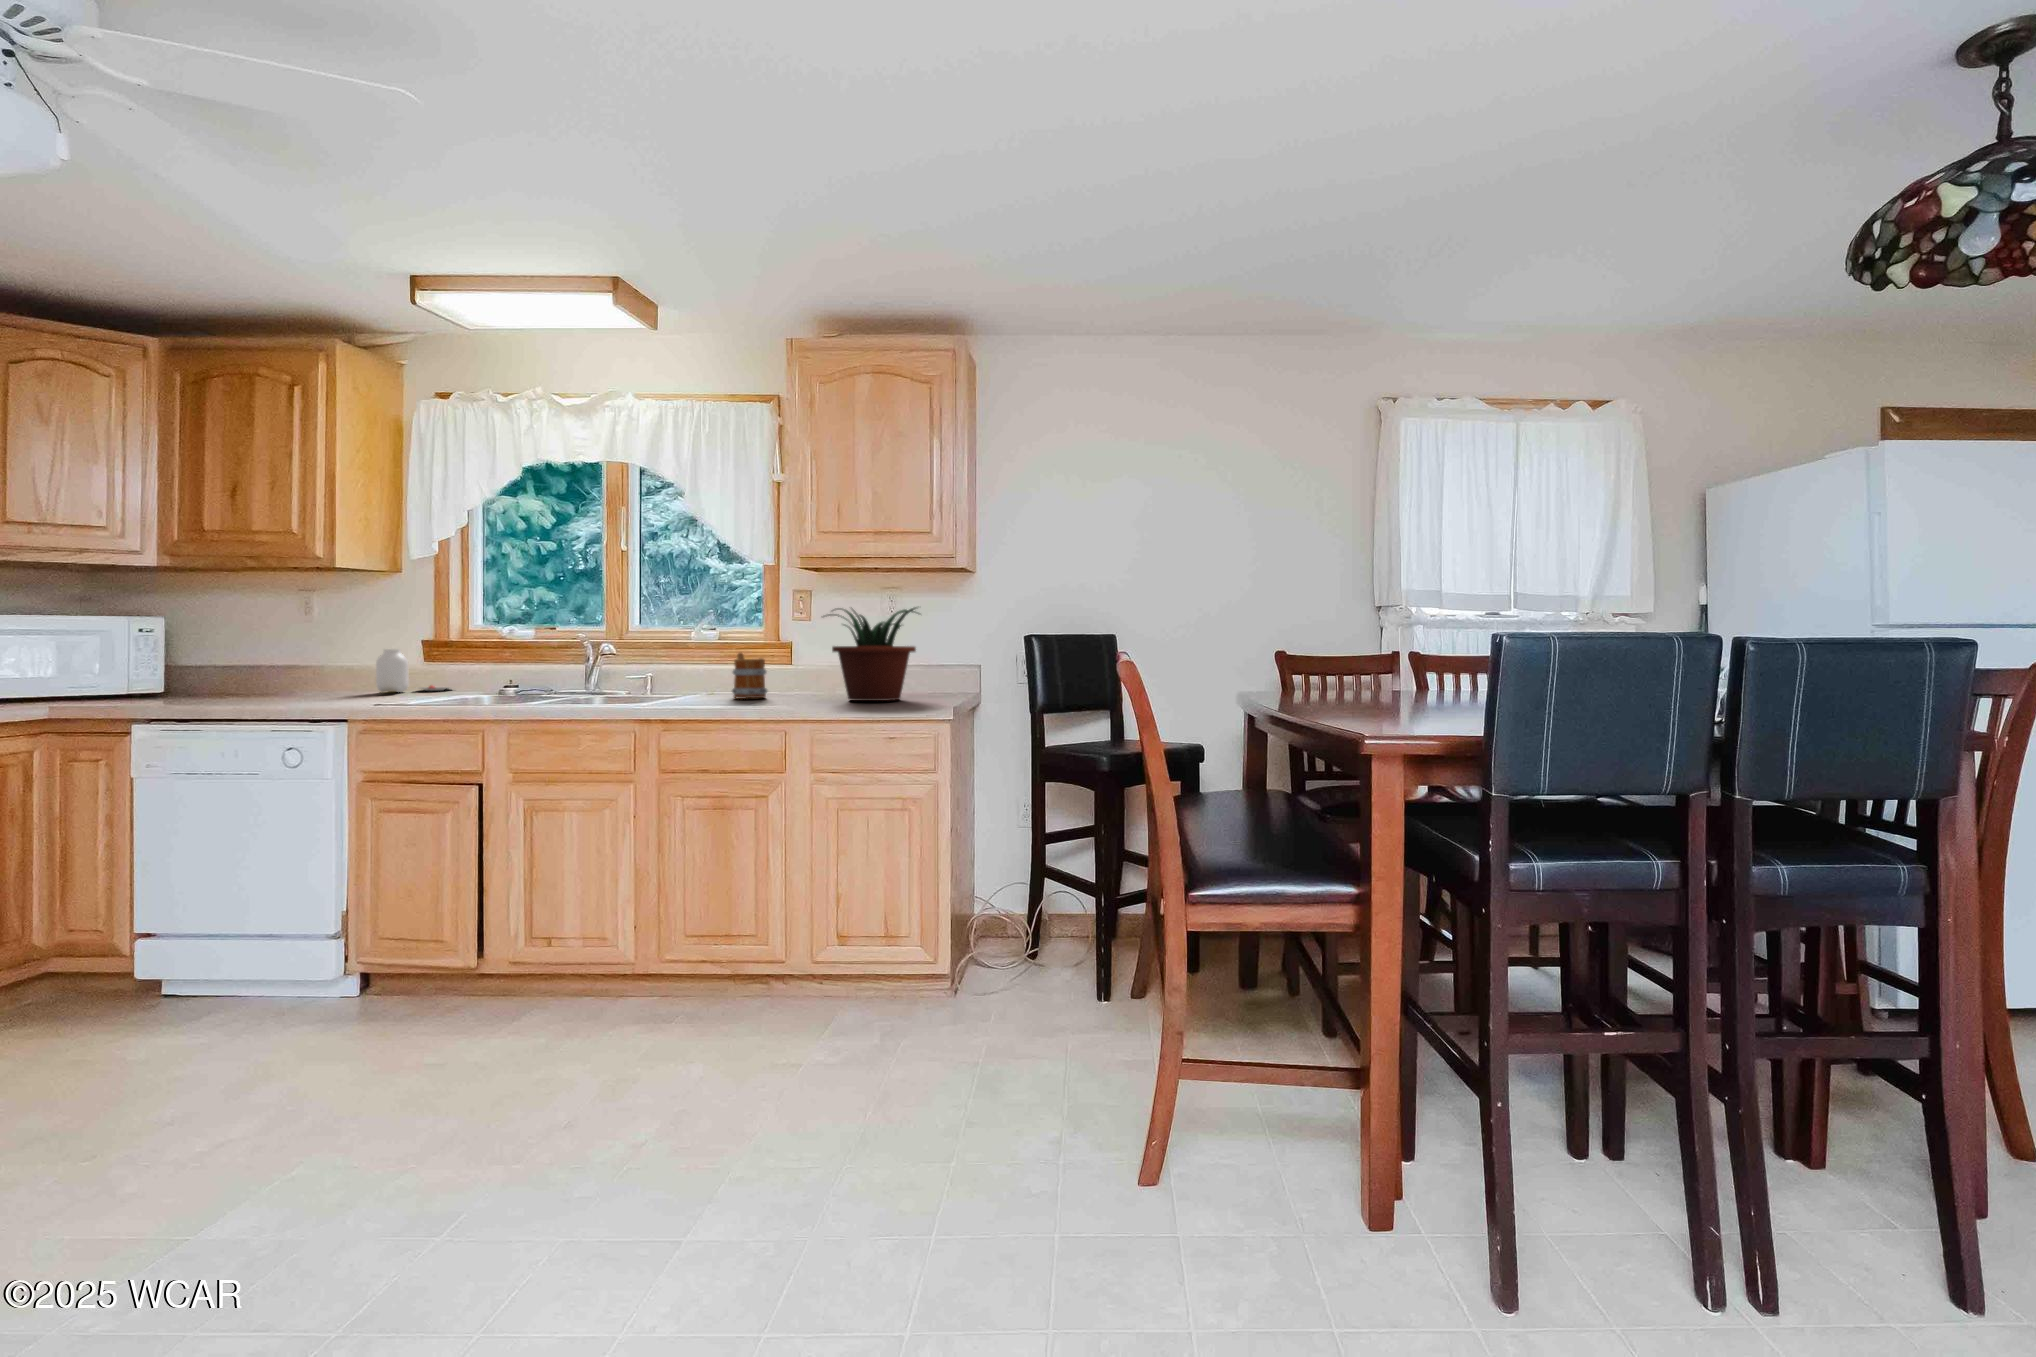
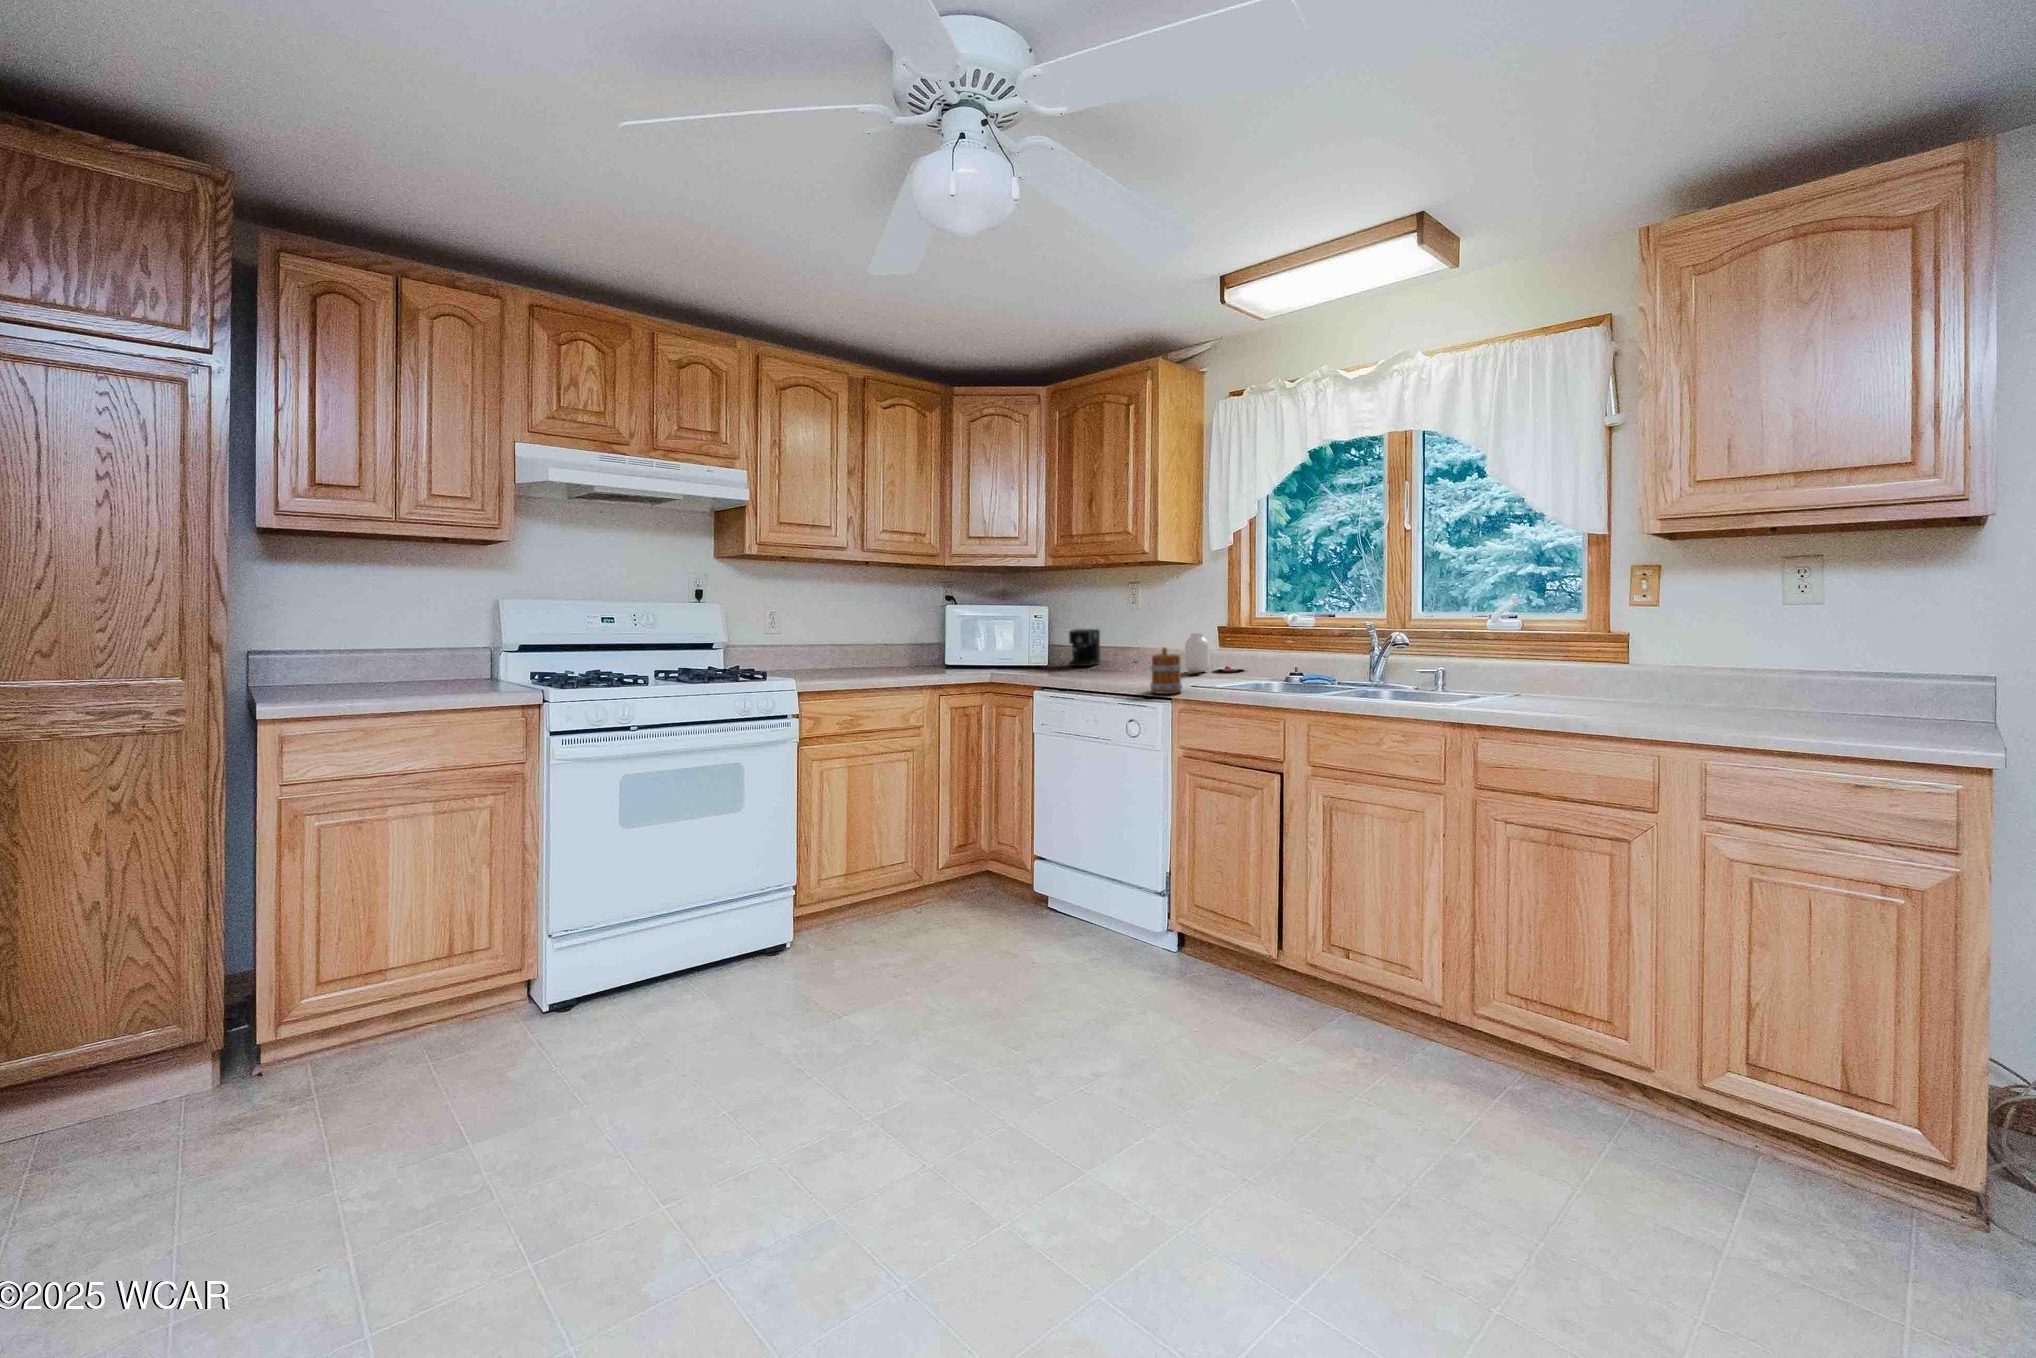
potted plant: present [823,607,919,701] -> none [1695,591,1885,725]
coffee maker: none [205,647,316,692] -> present [1069,629,1100,666]
mug: present [732,653,767,699] -> present [1150,648,1182,694]

